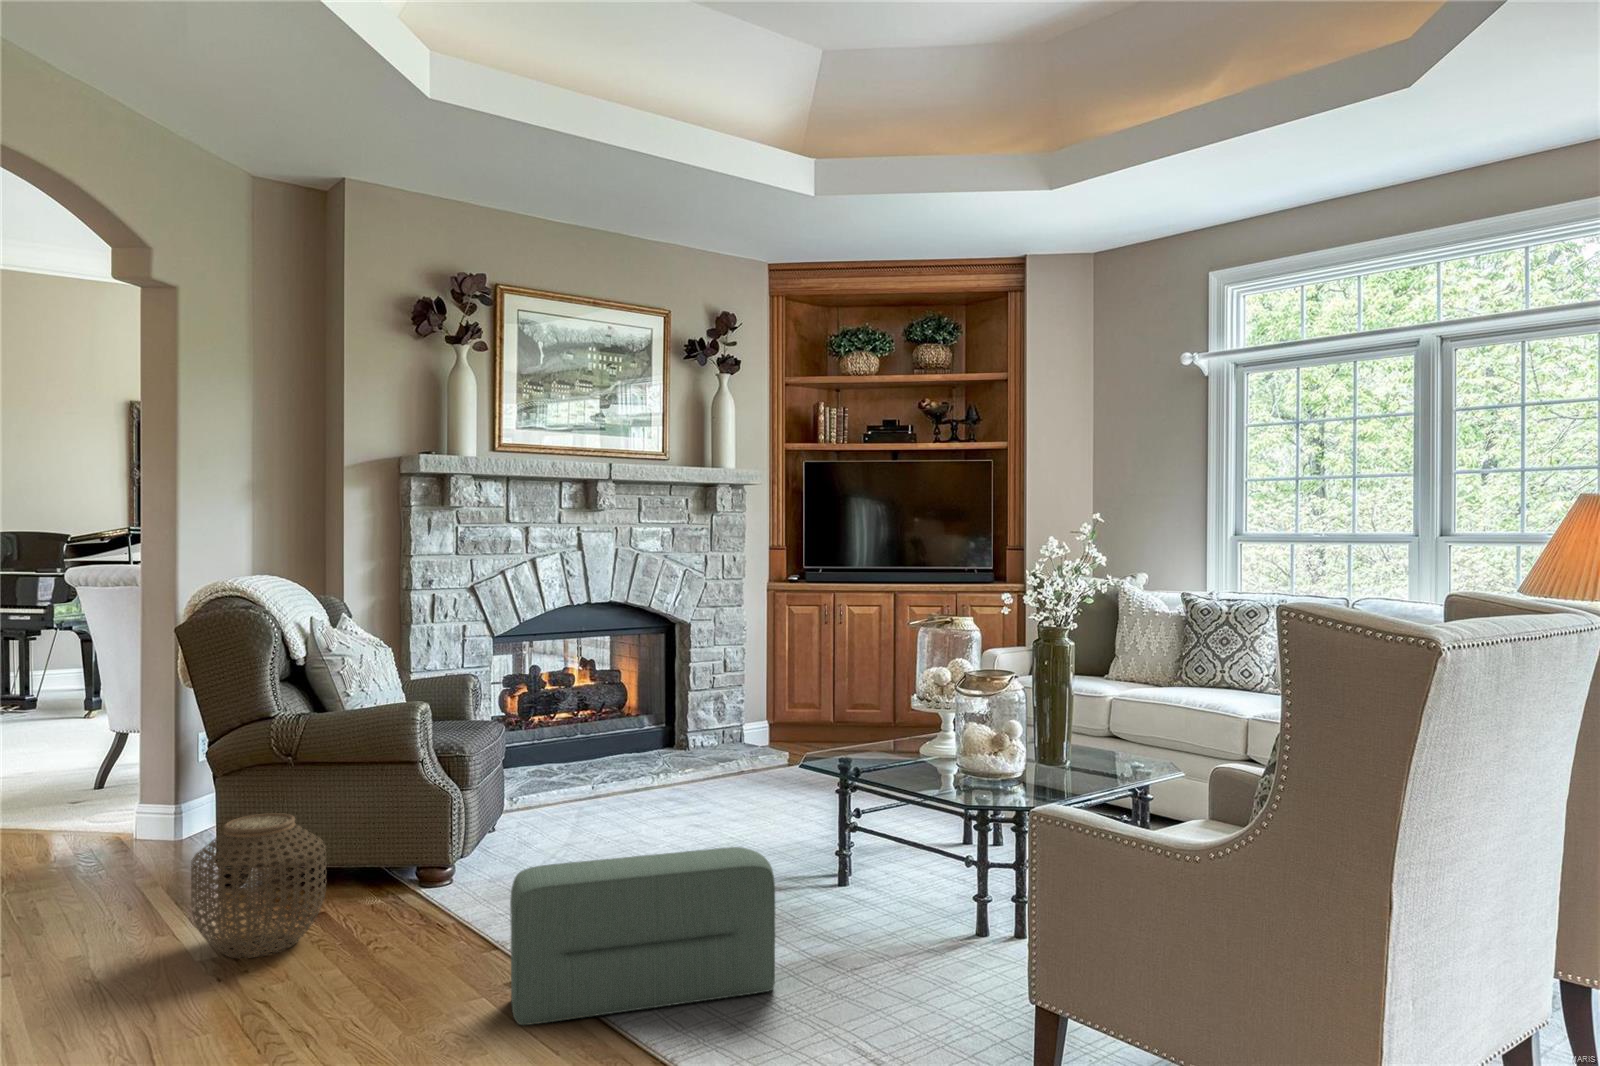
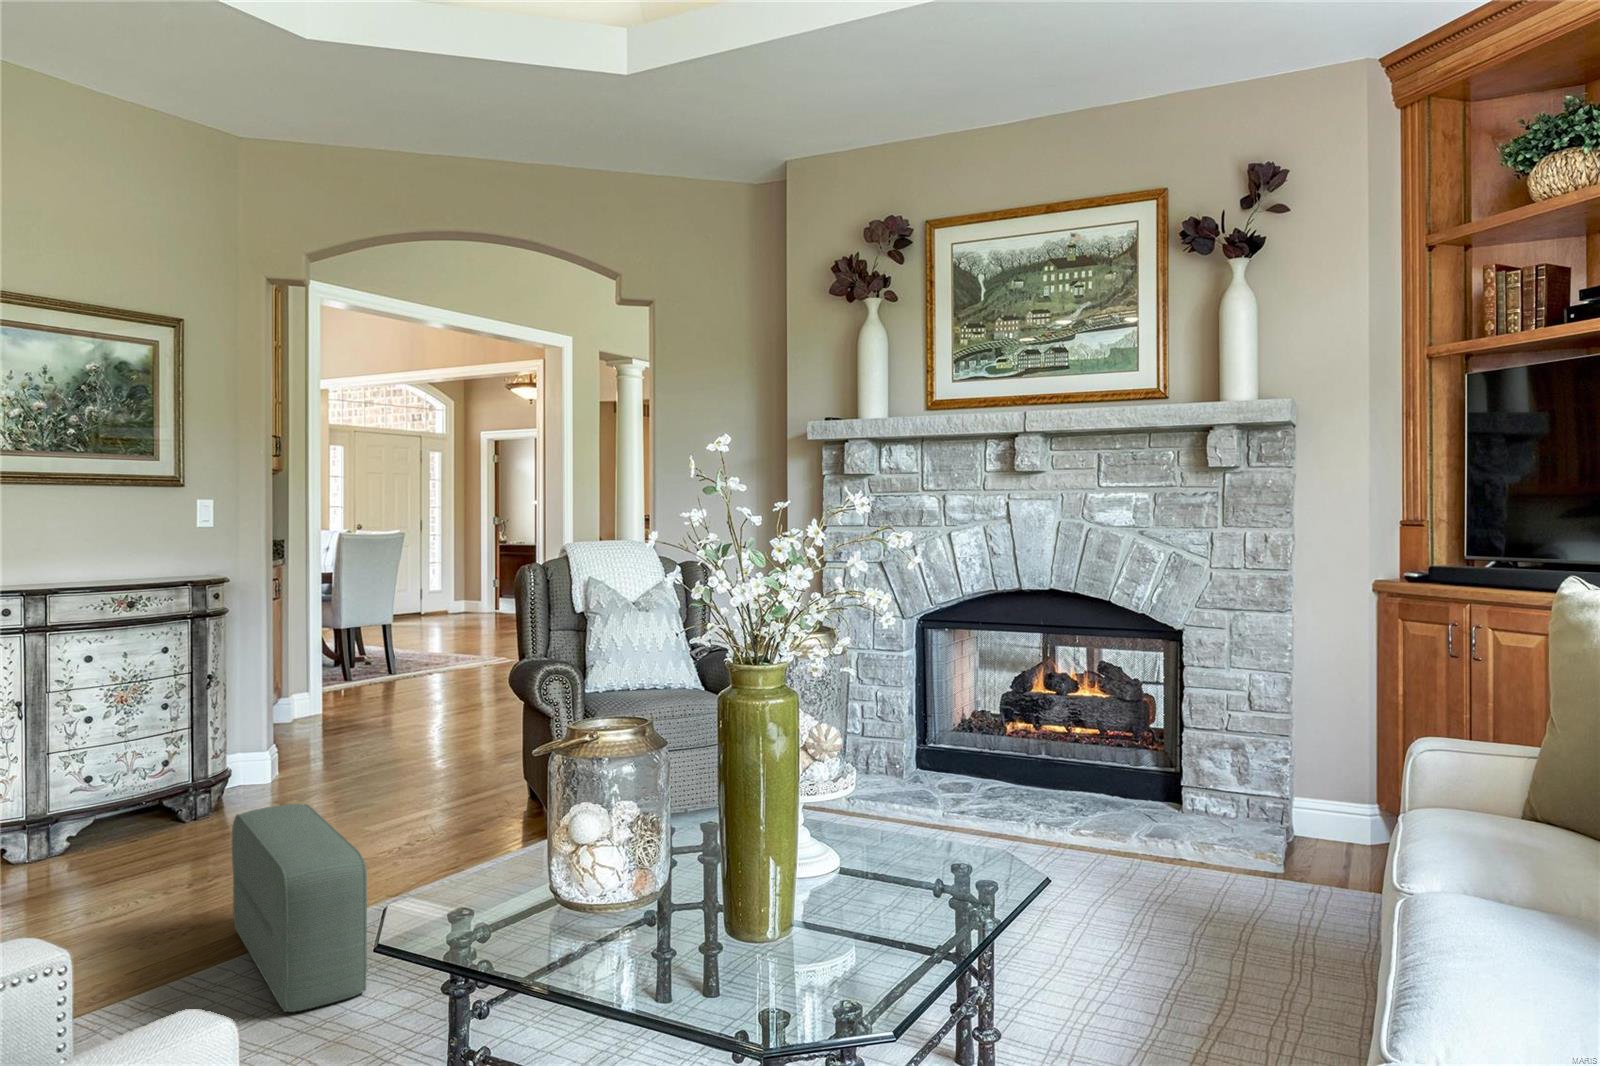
woven basket: present [191,813,326,958] -> none [379,722,477,829]

